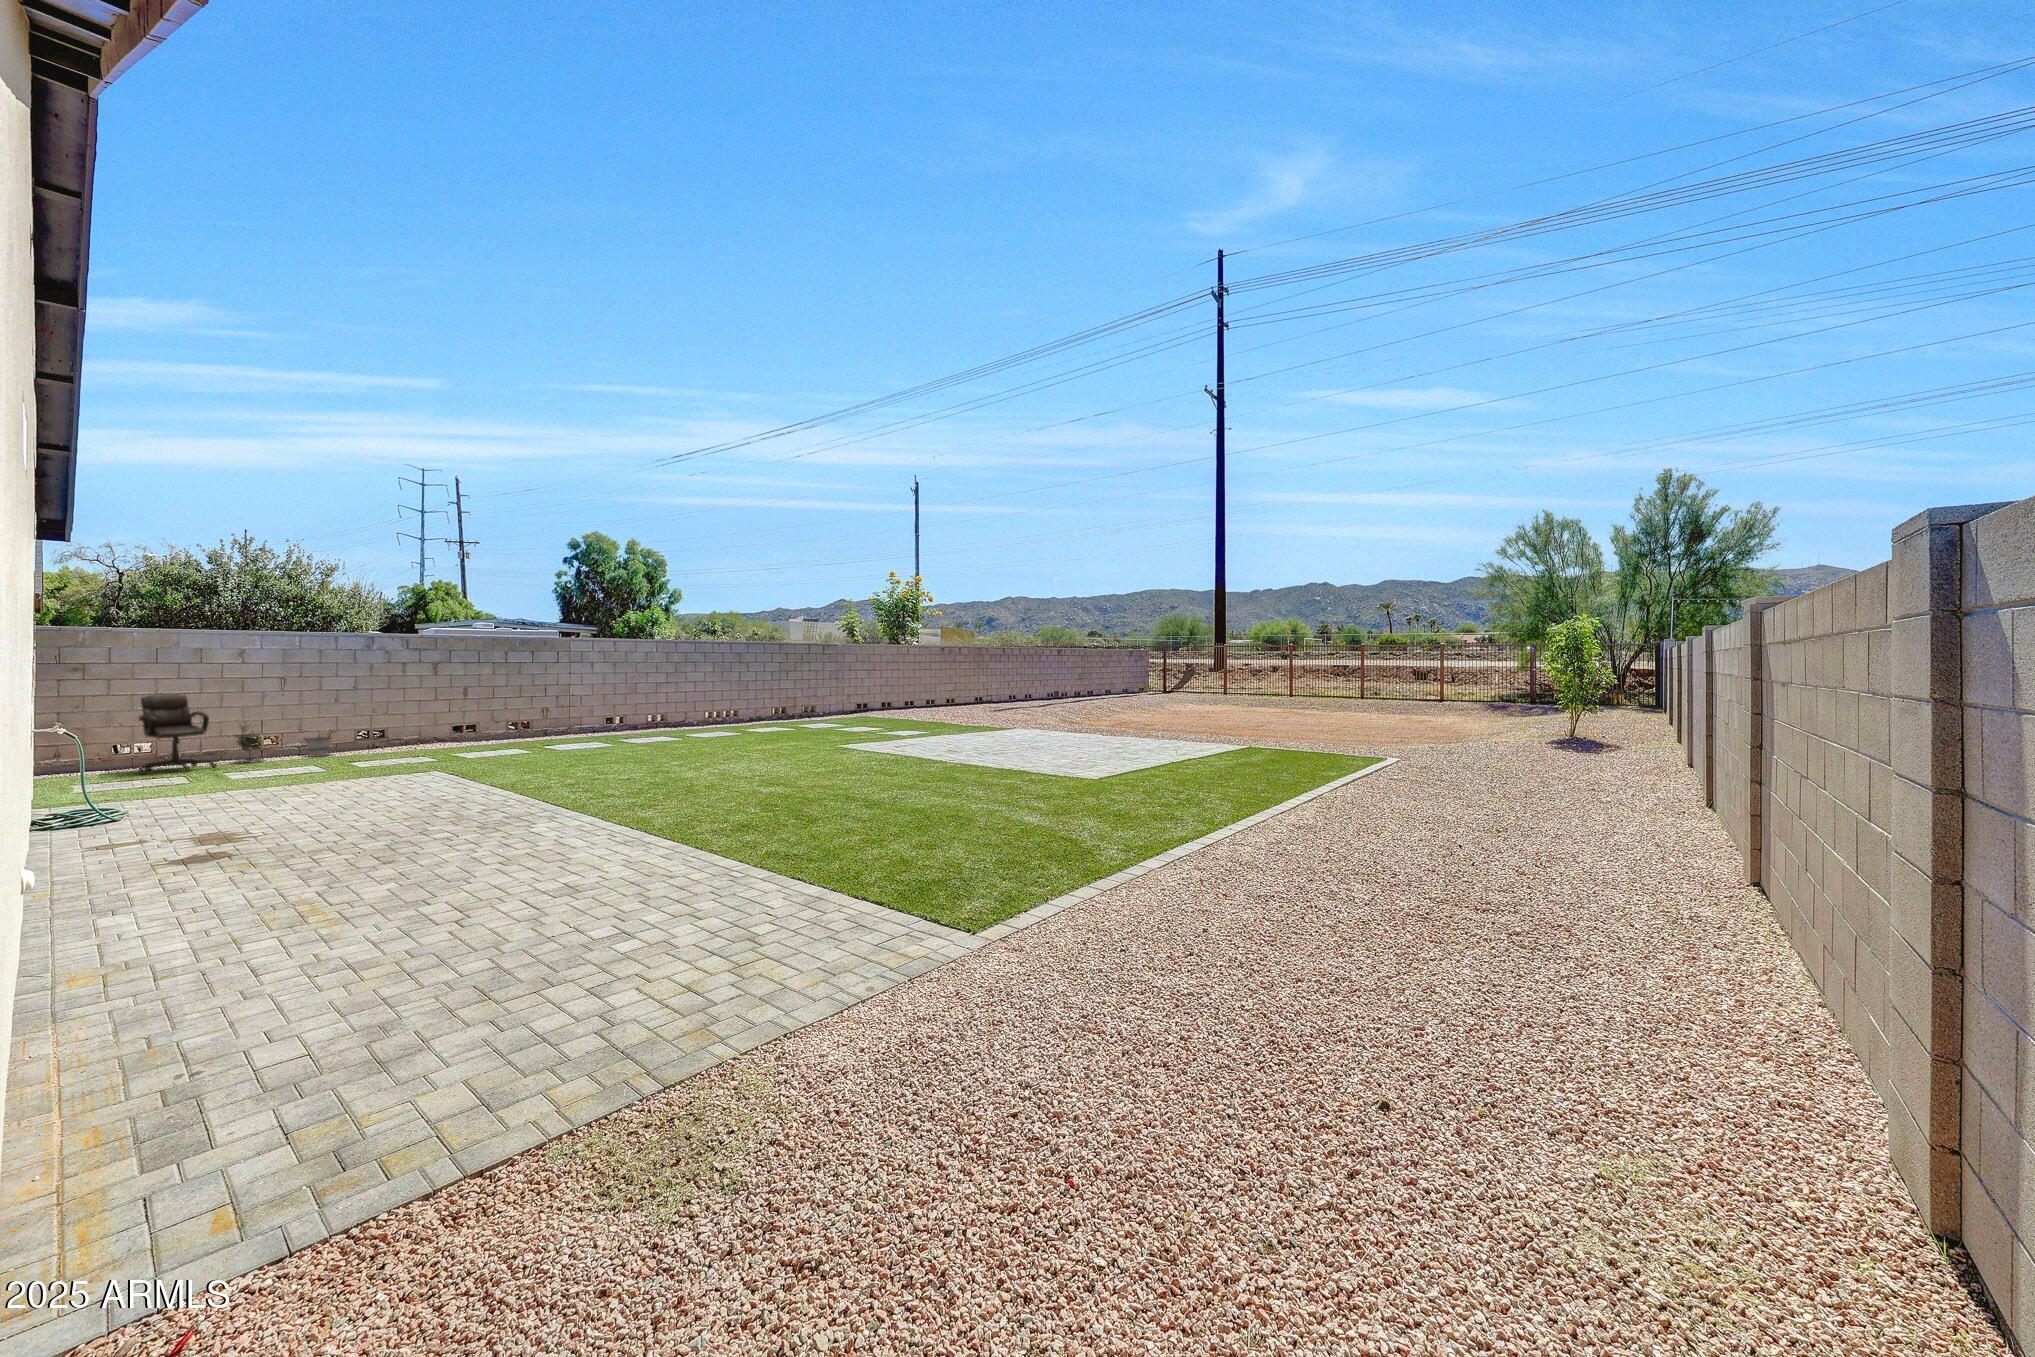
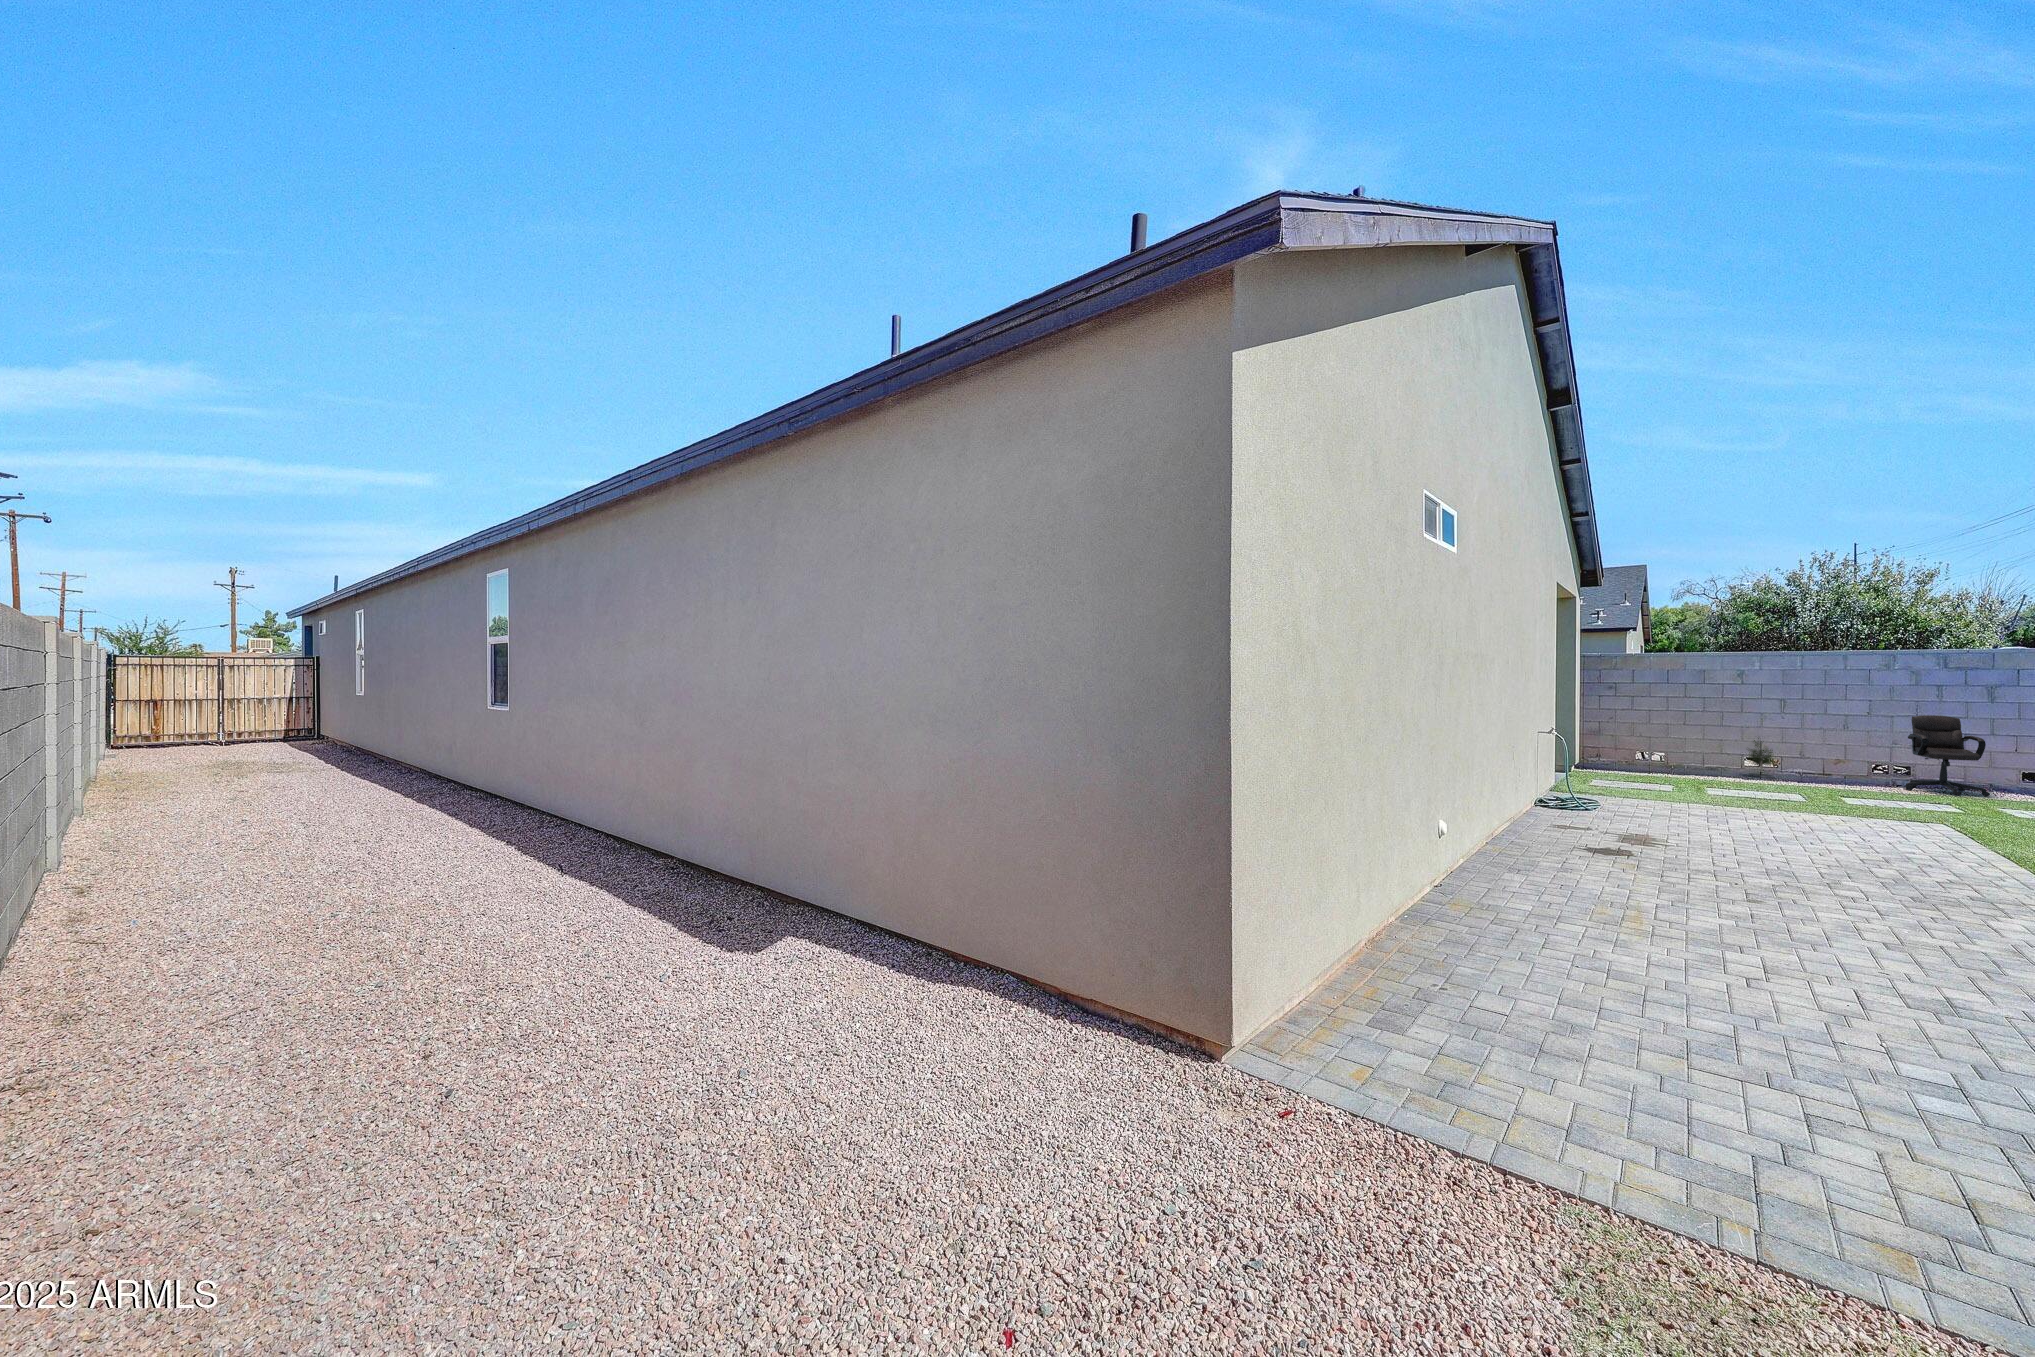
chair: present [138,694,216,774] -> present [1905,715,1990,796]
bucket: present [304,736,331,757] -> none [1816,760,1852,783]

